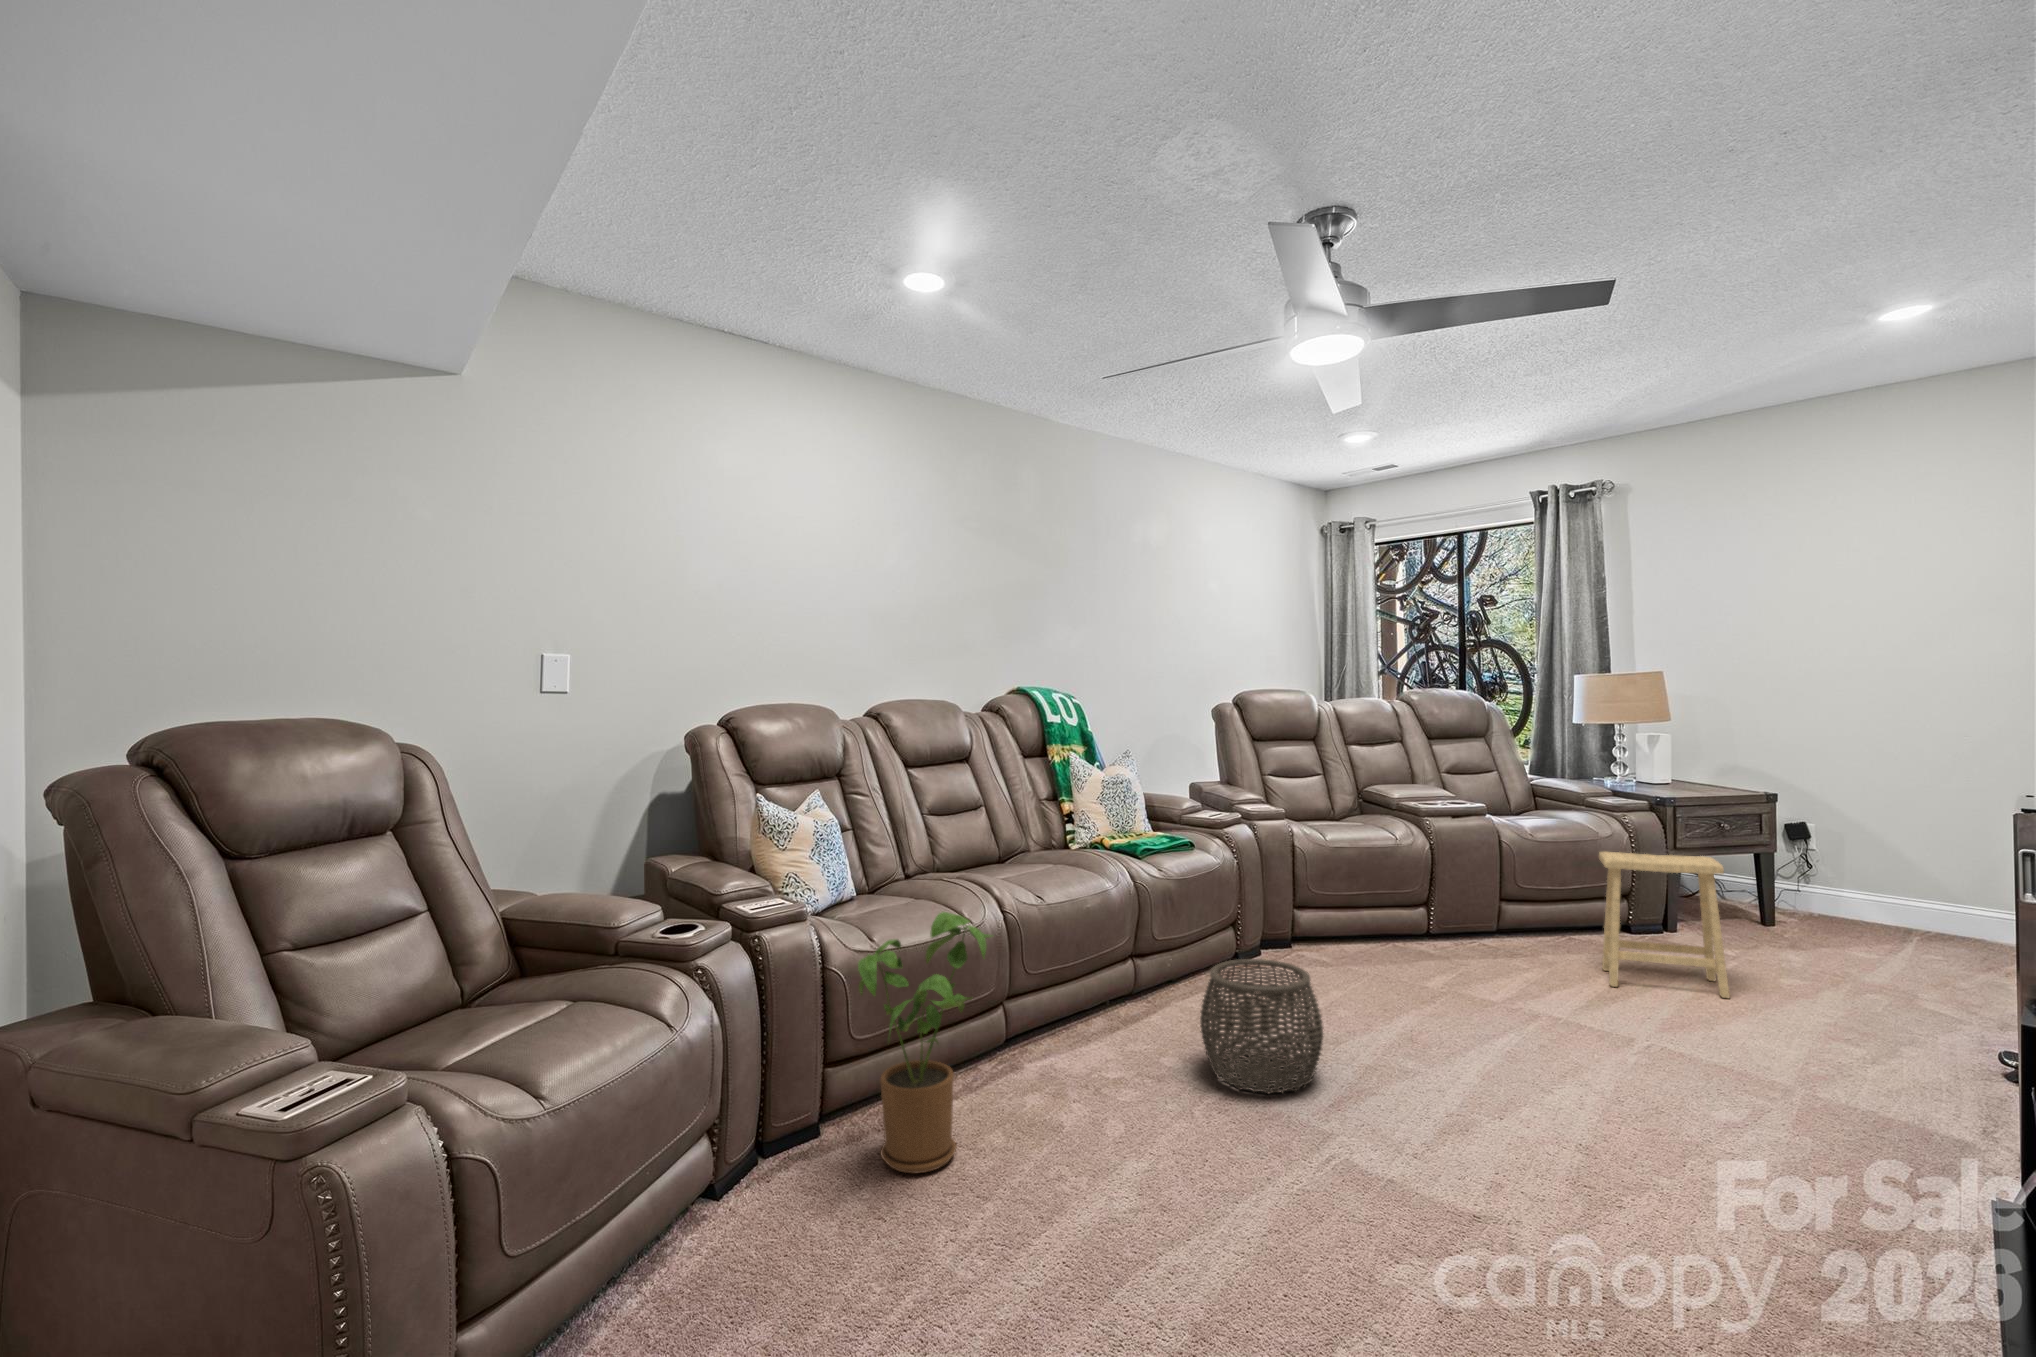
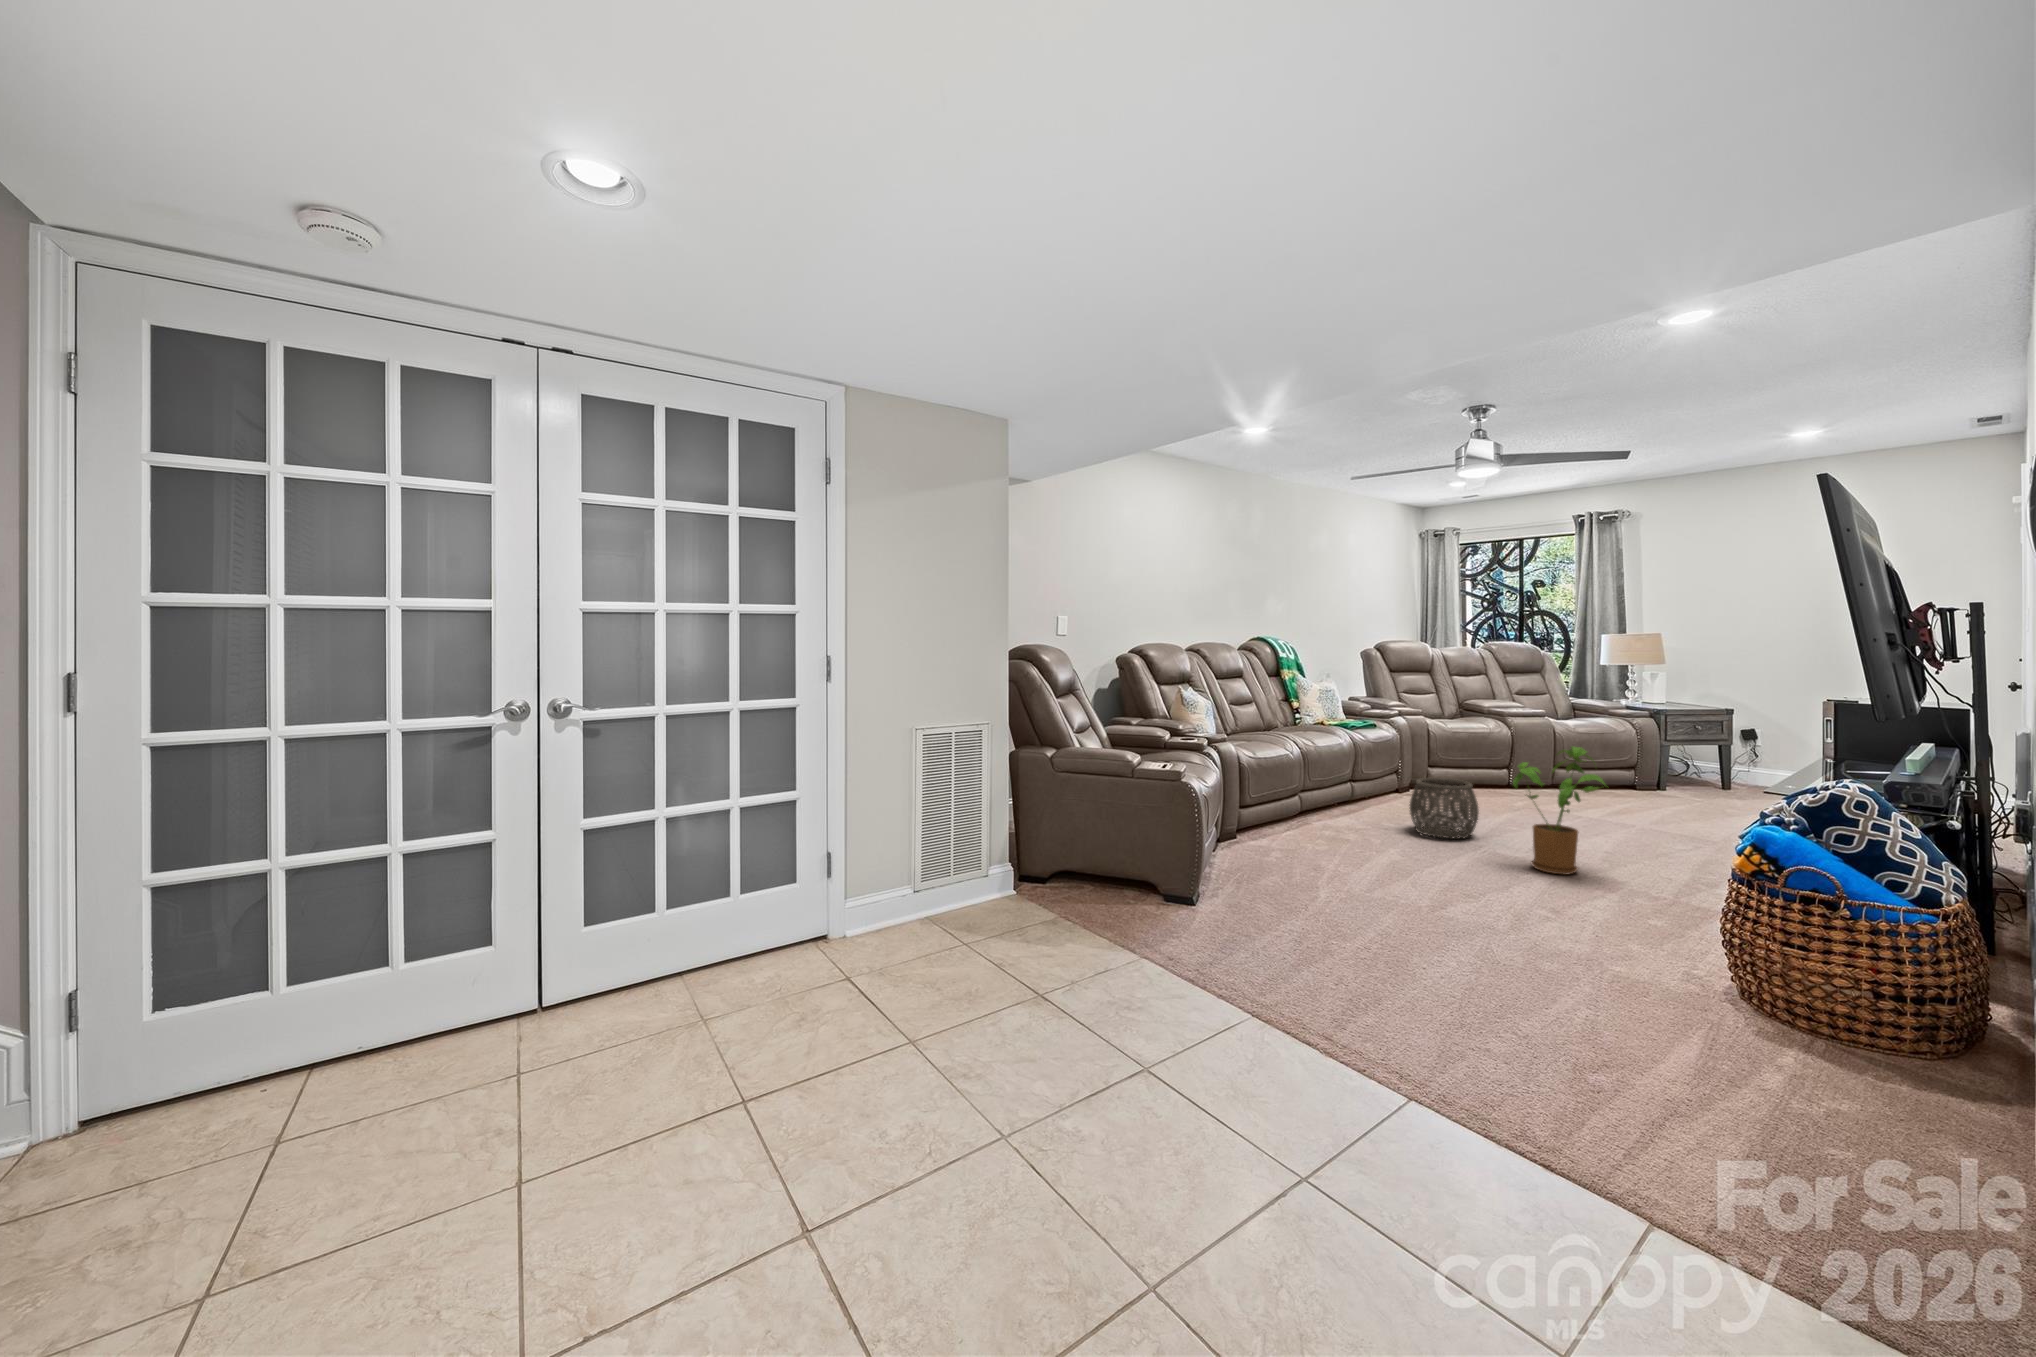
footstool: present [1599,852,1730,998] -> none [1620,735,1699,815]
house plant: present [858,912,992,1173] -> present [1513,747,1605,875]

